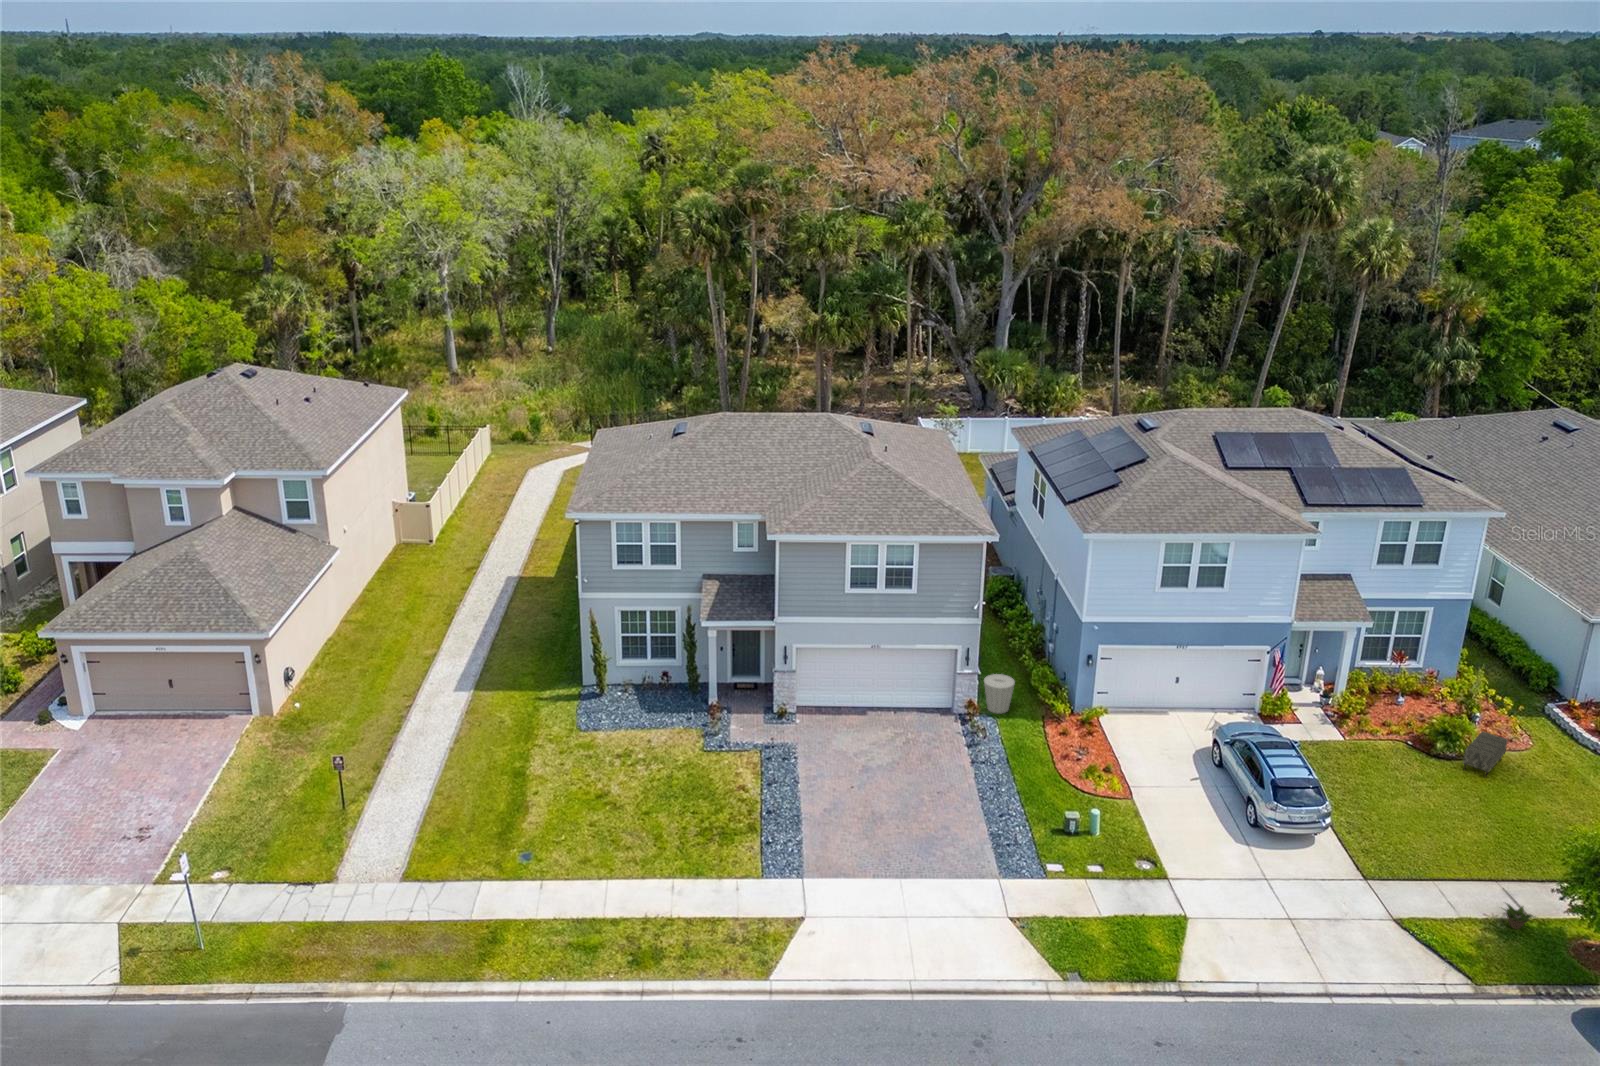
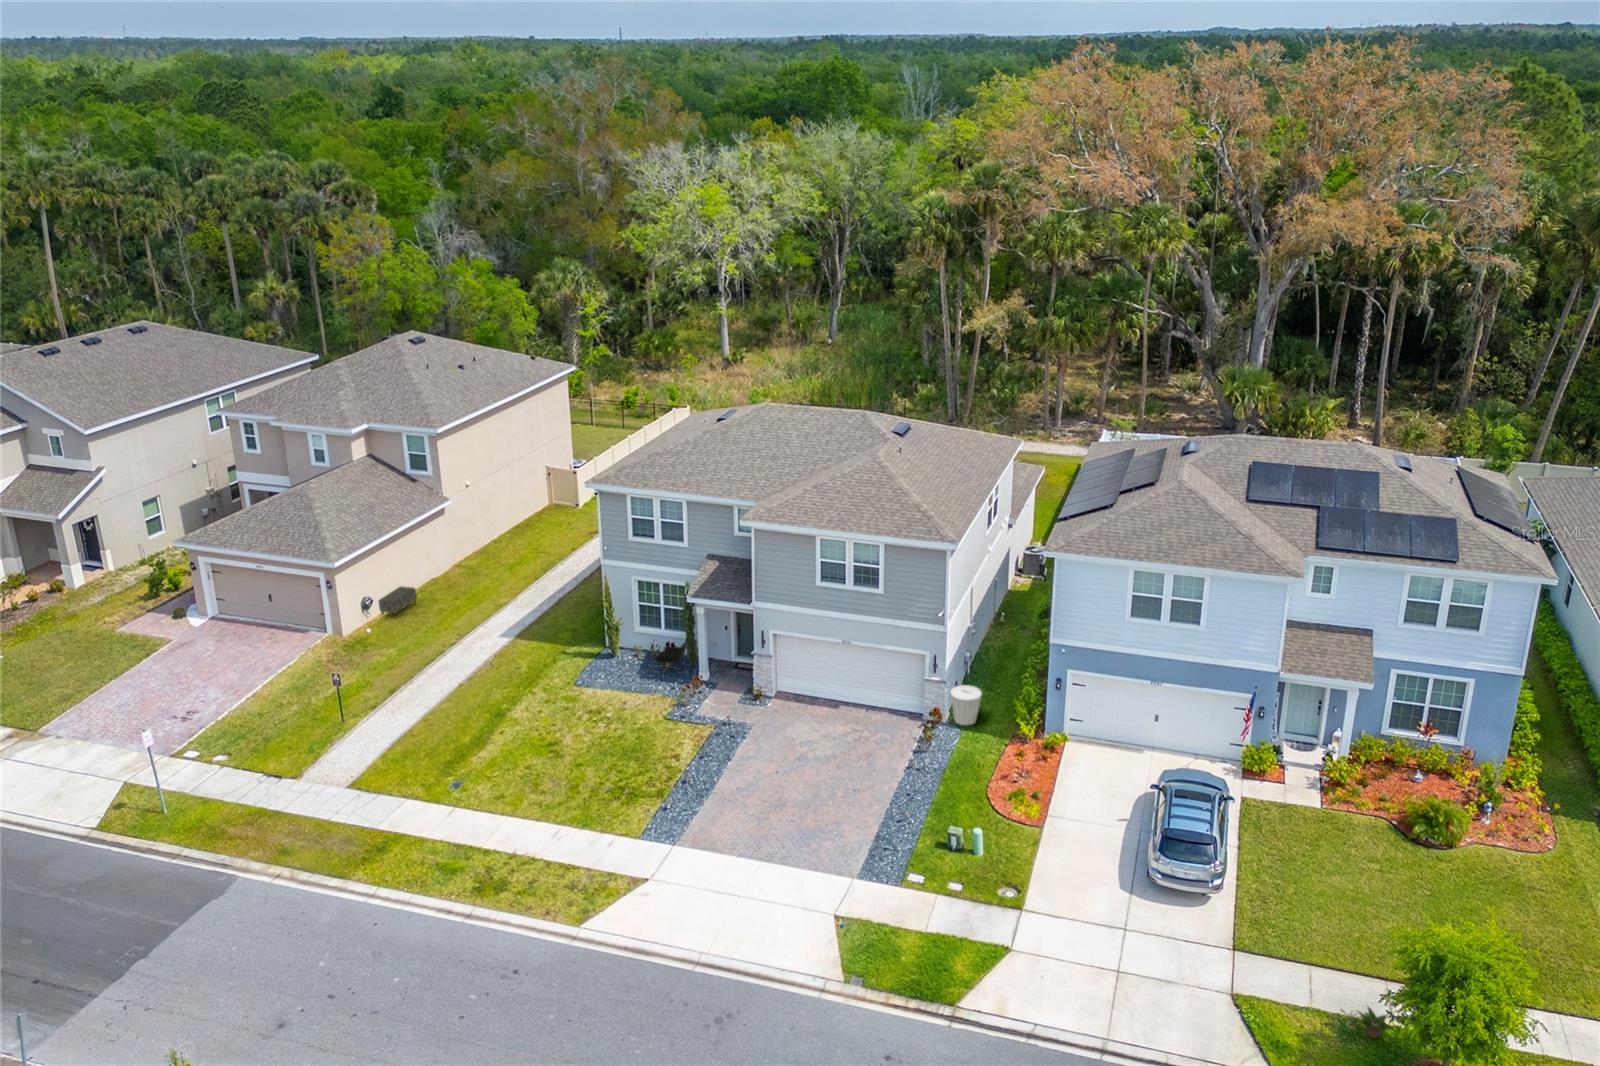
lounge chair: none [656,670,690,705] -> present [655,642,687,668]
bench: present [1463,731,1508,777] -> present [378,586,417,617]

